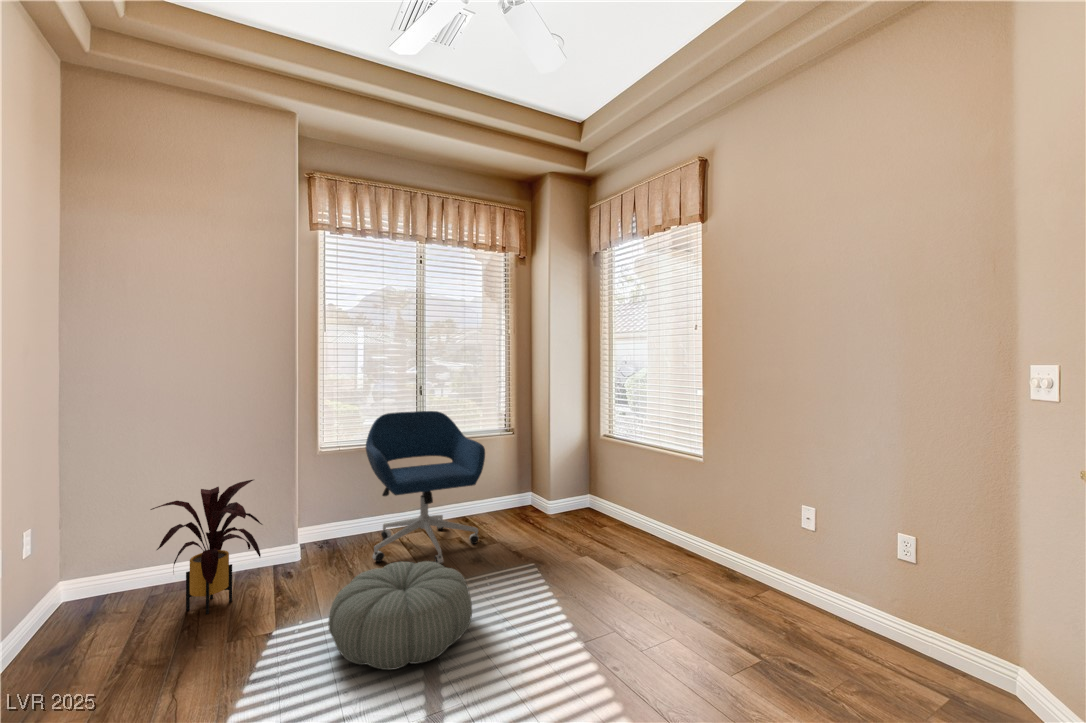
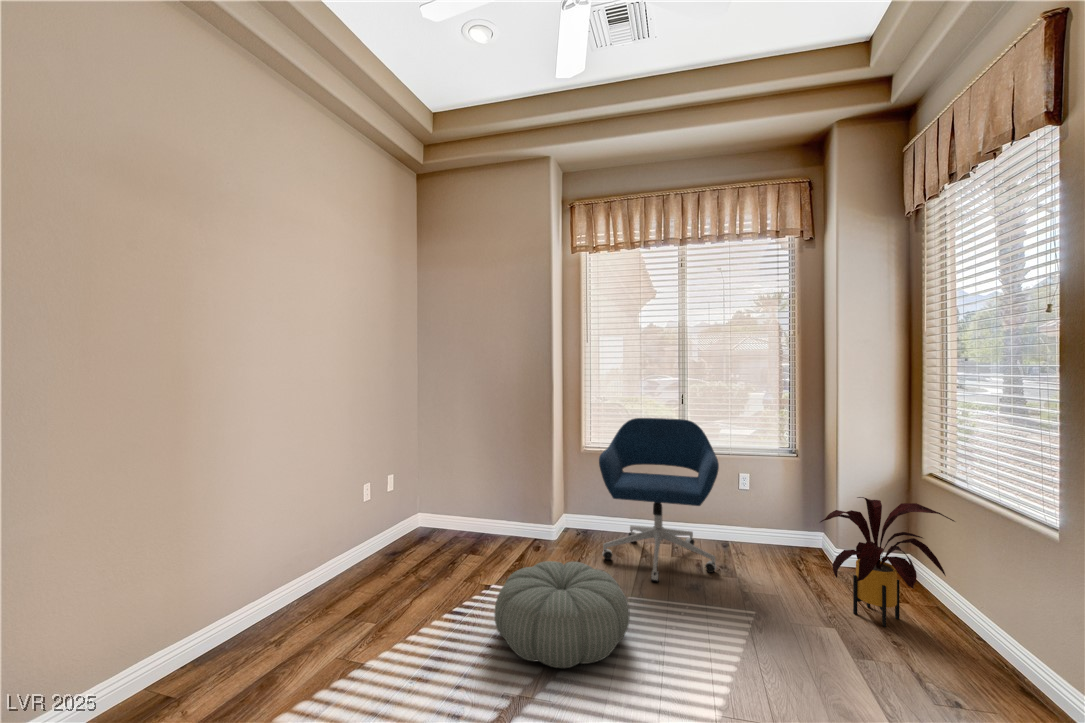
house plant: present [151,480,262,614] -> present [821,497,955,627]

